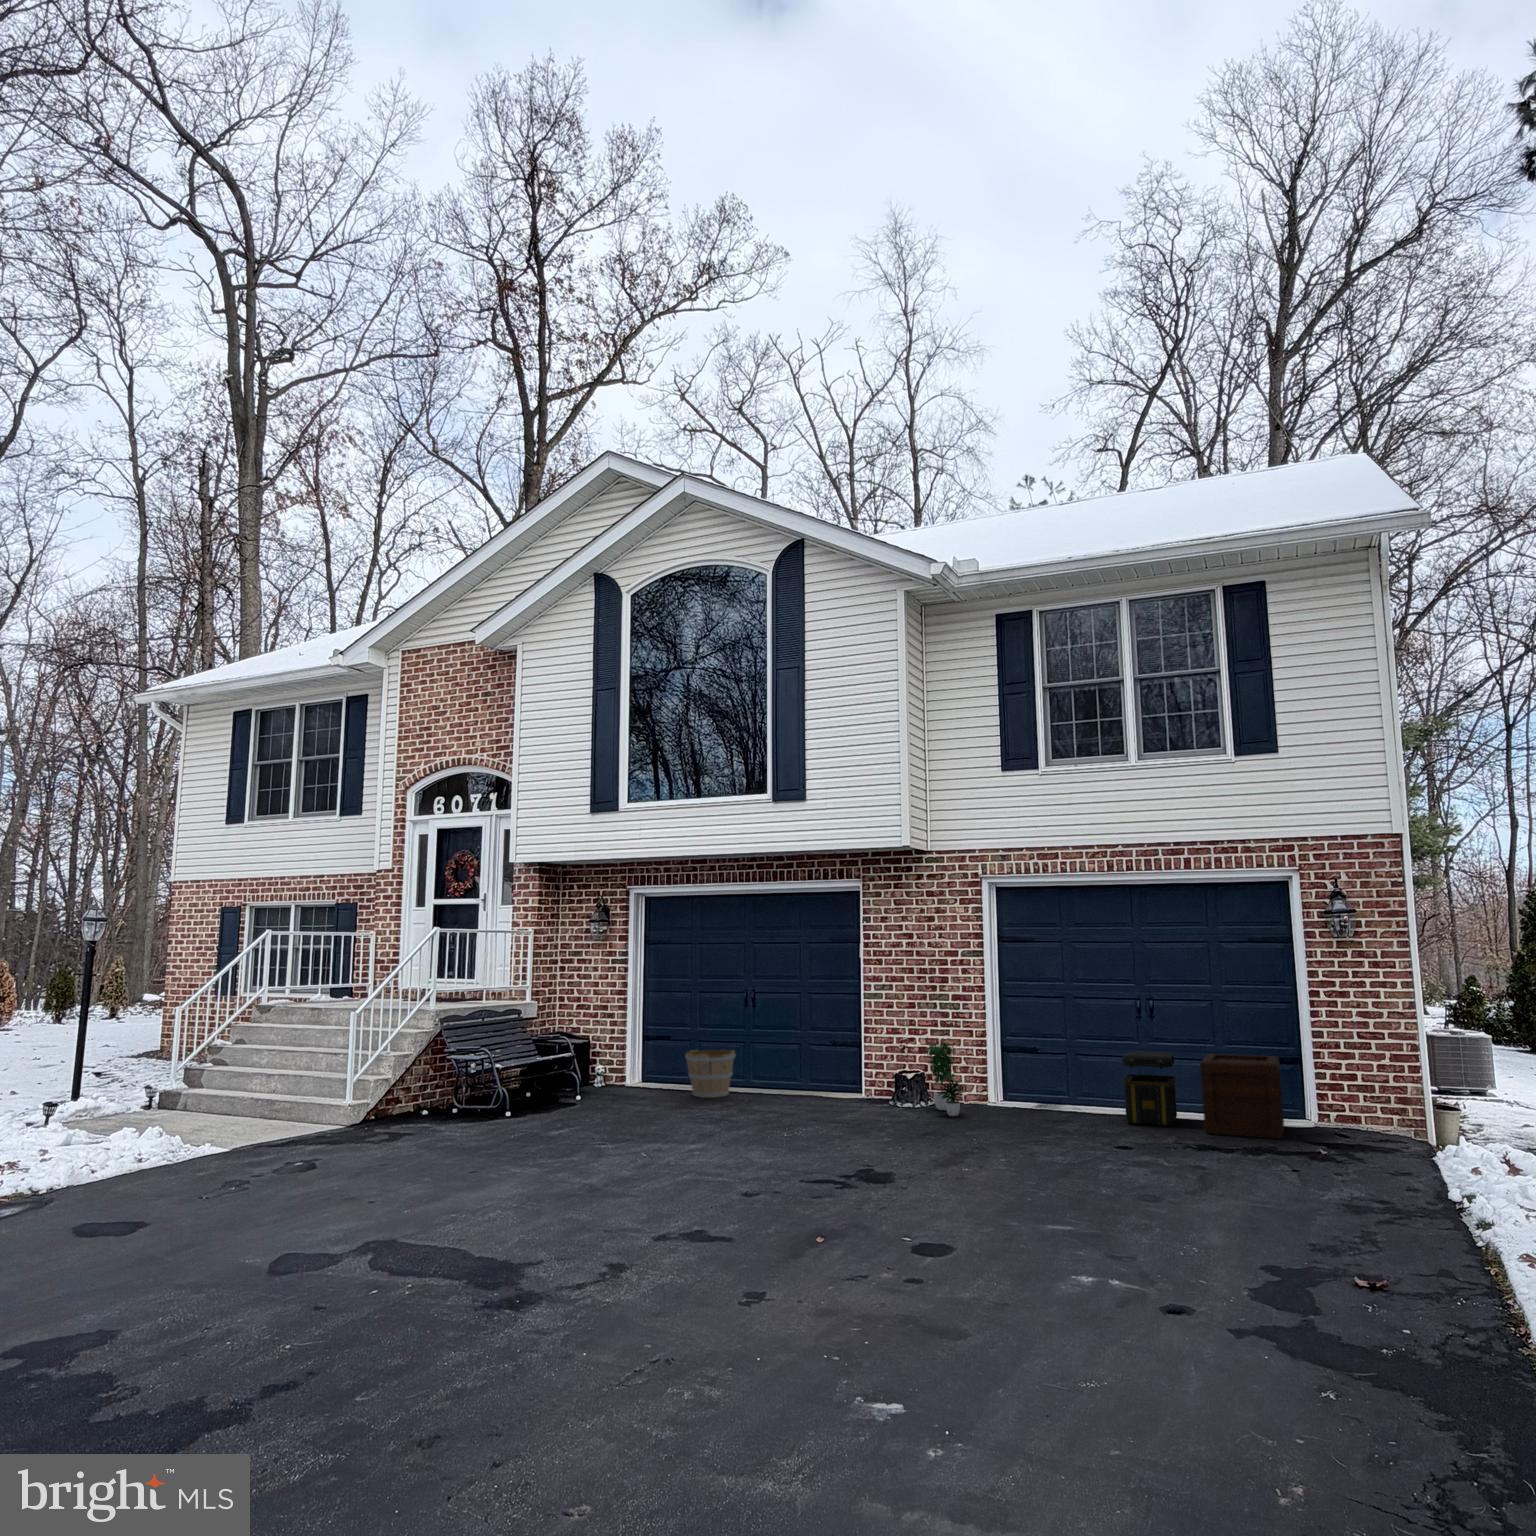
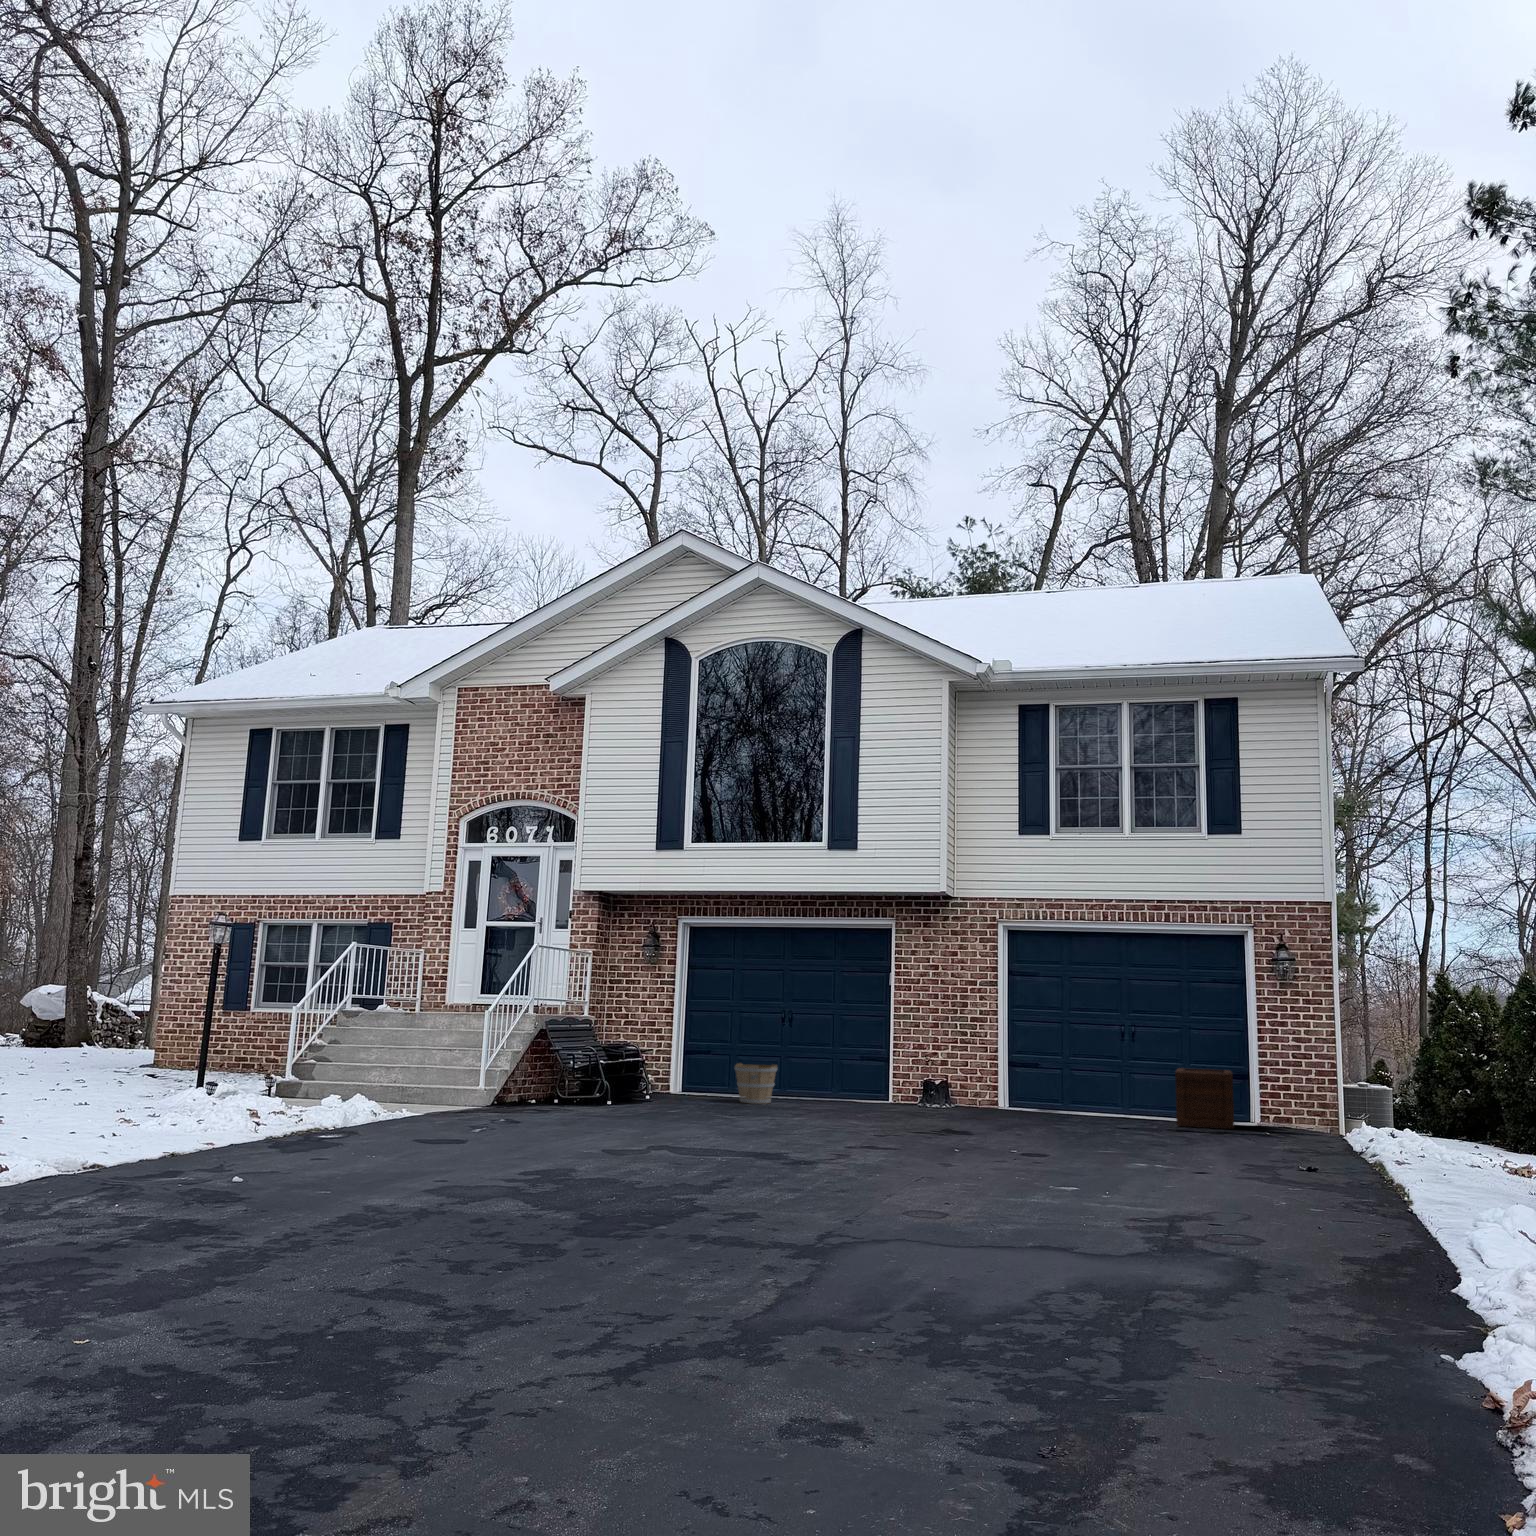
potted plant: present [926,1040,963,1116] -> none [950,1052,987,1116]
toolbox: present [1122,1051,1177,1126] -> none [1113,1066,1153,1123]

